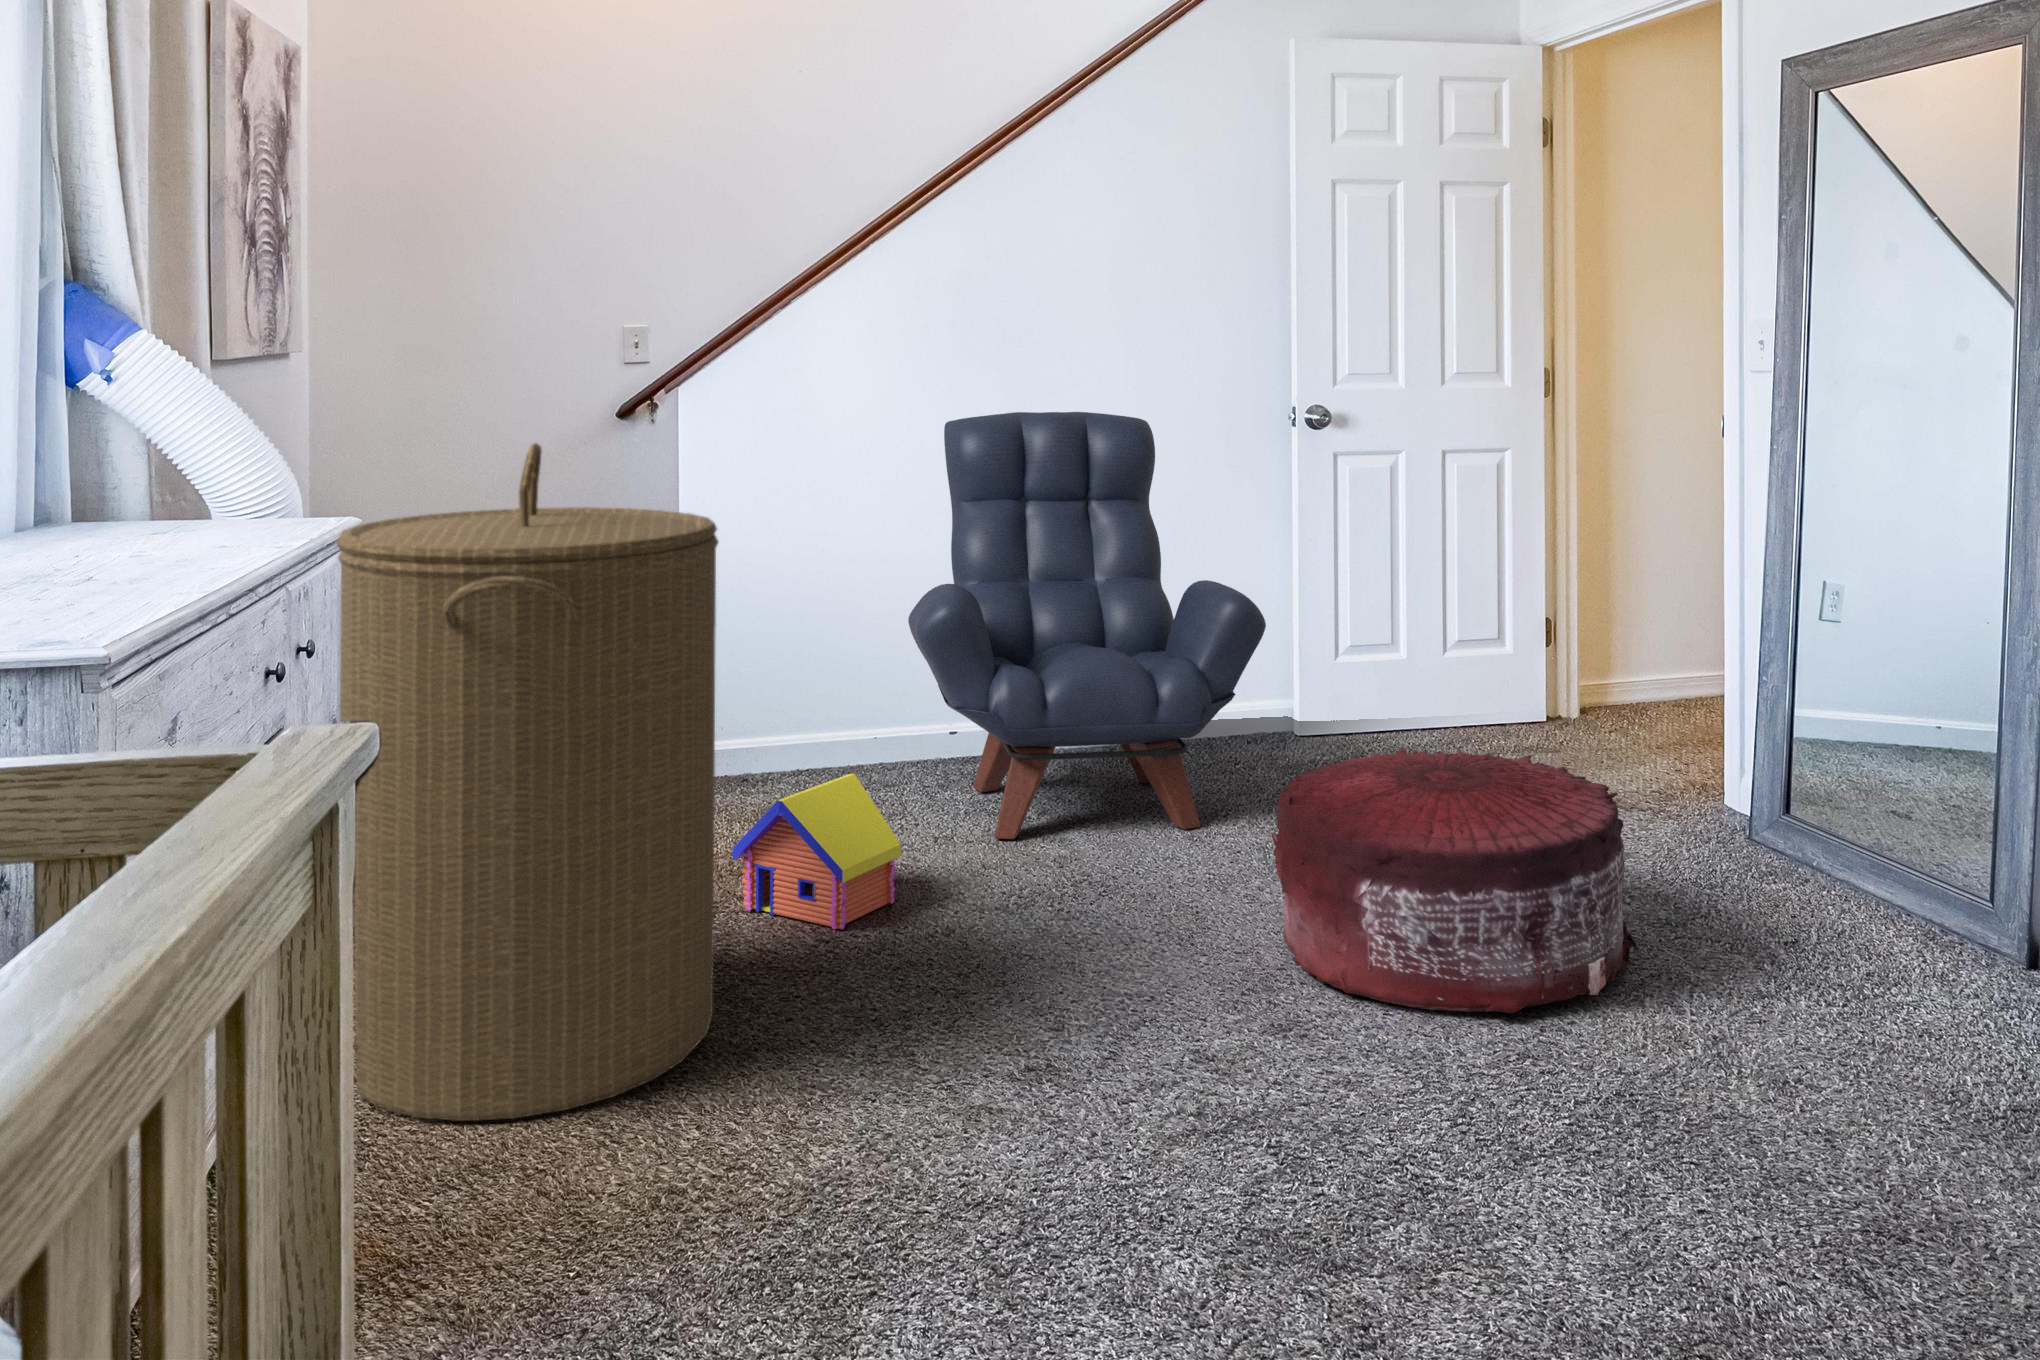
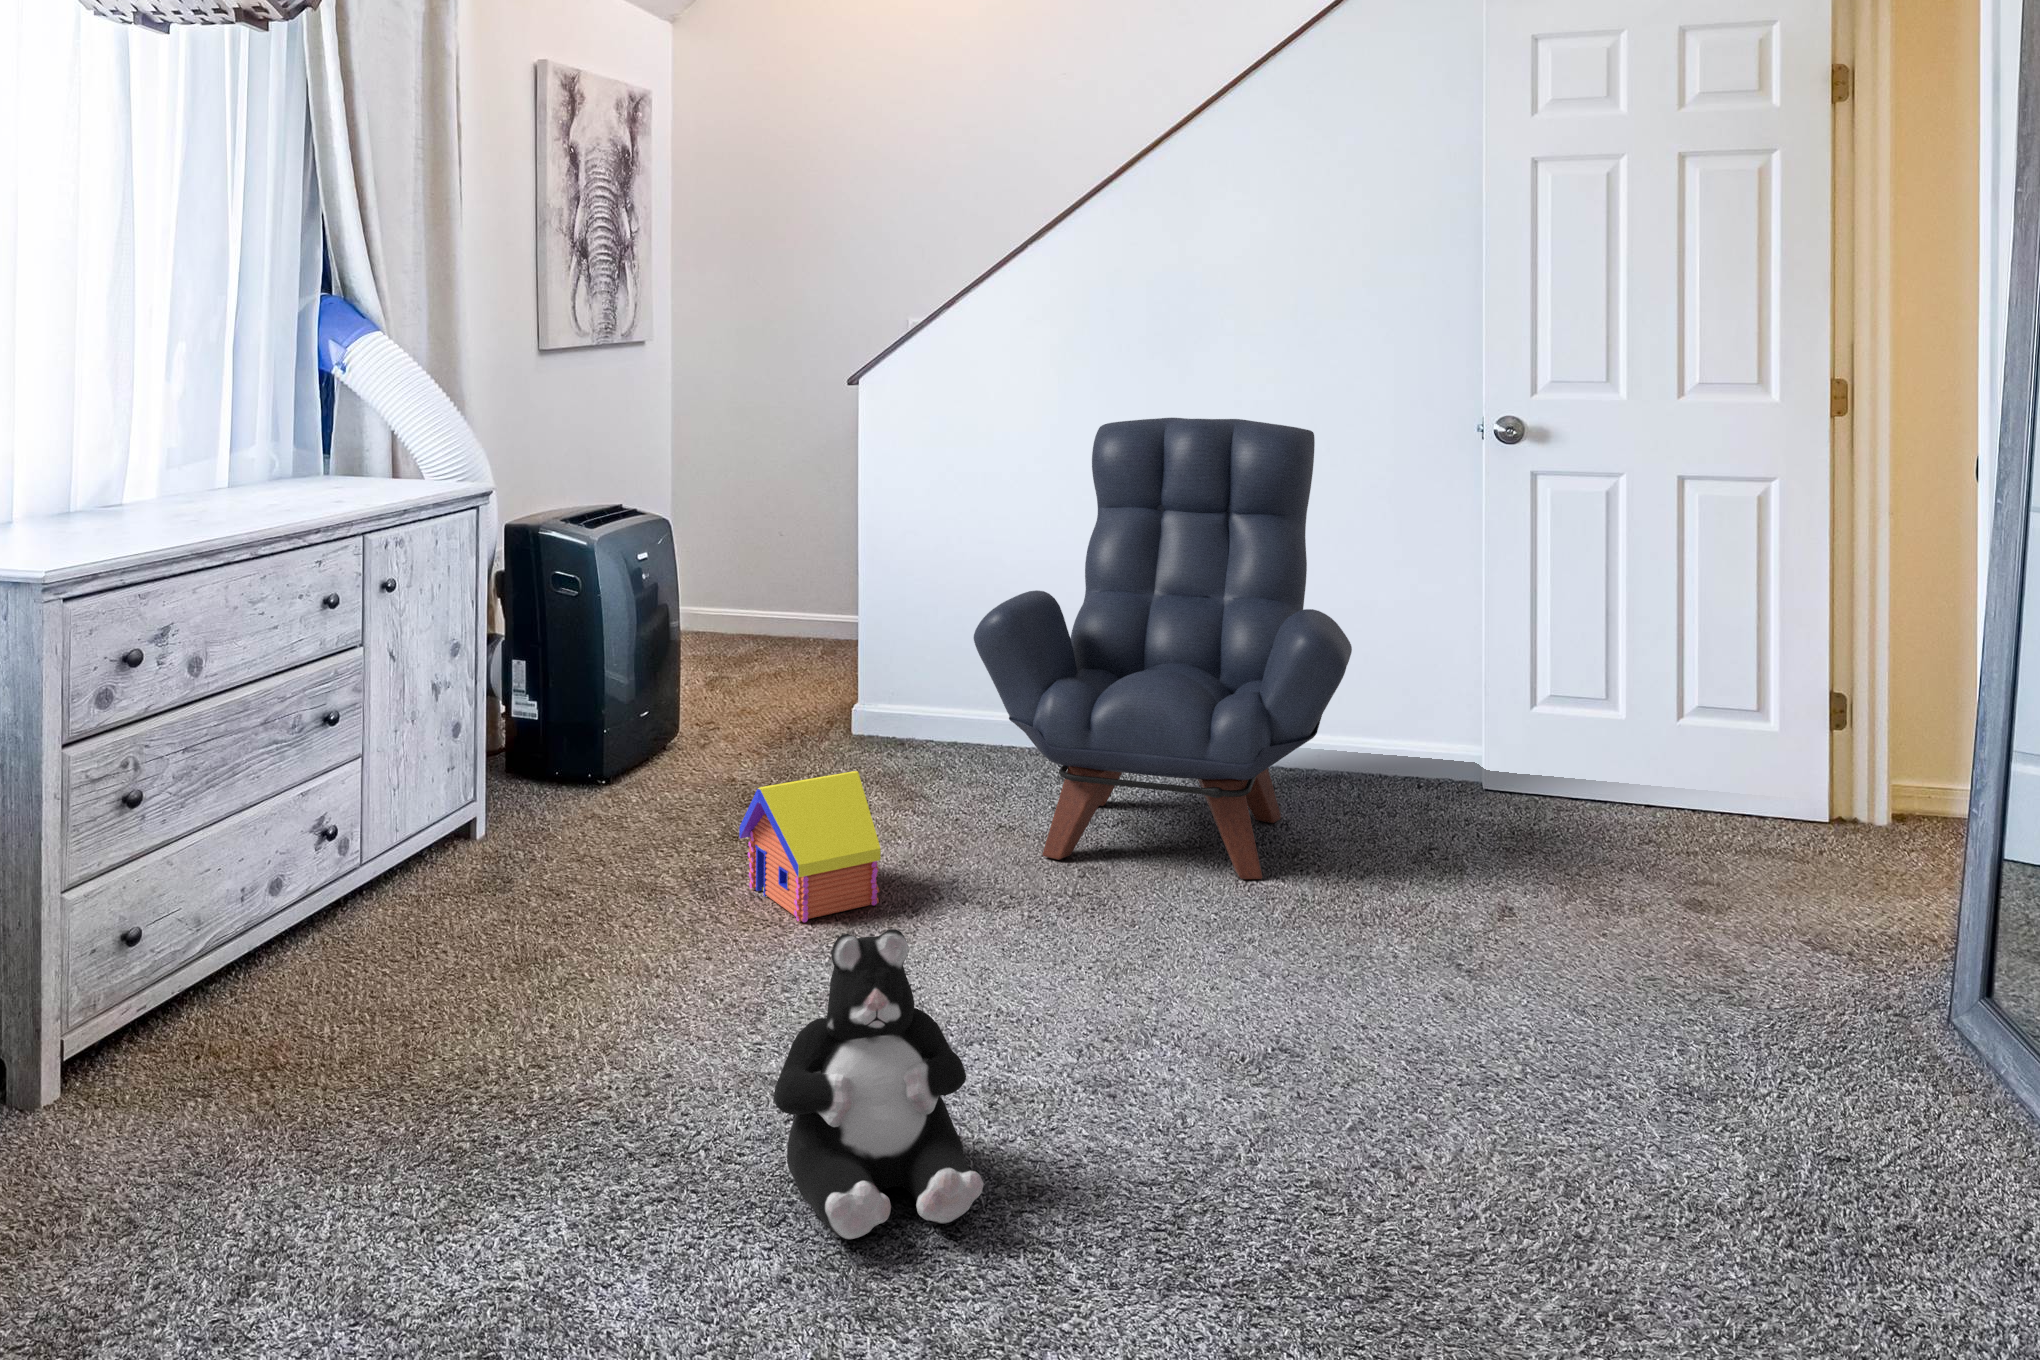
laundry hamper: present [337,443,718,1121] -> none [283,439,621,1044]
pouf: present [1271,747,1638,1013] -> none [1168,826,1596,1177]
plush toy: none [1088,873,1304,1147] -> present [774,929,984,1239]

